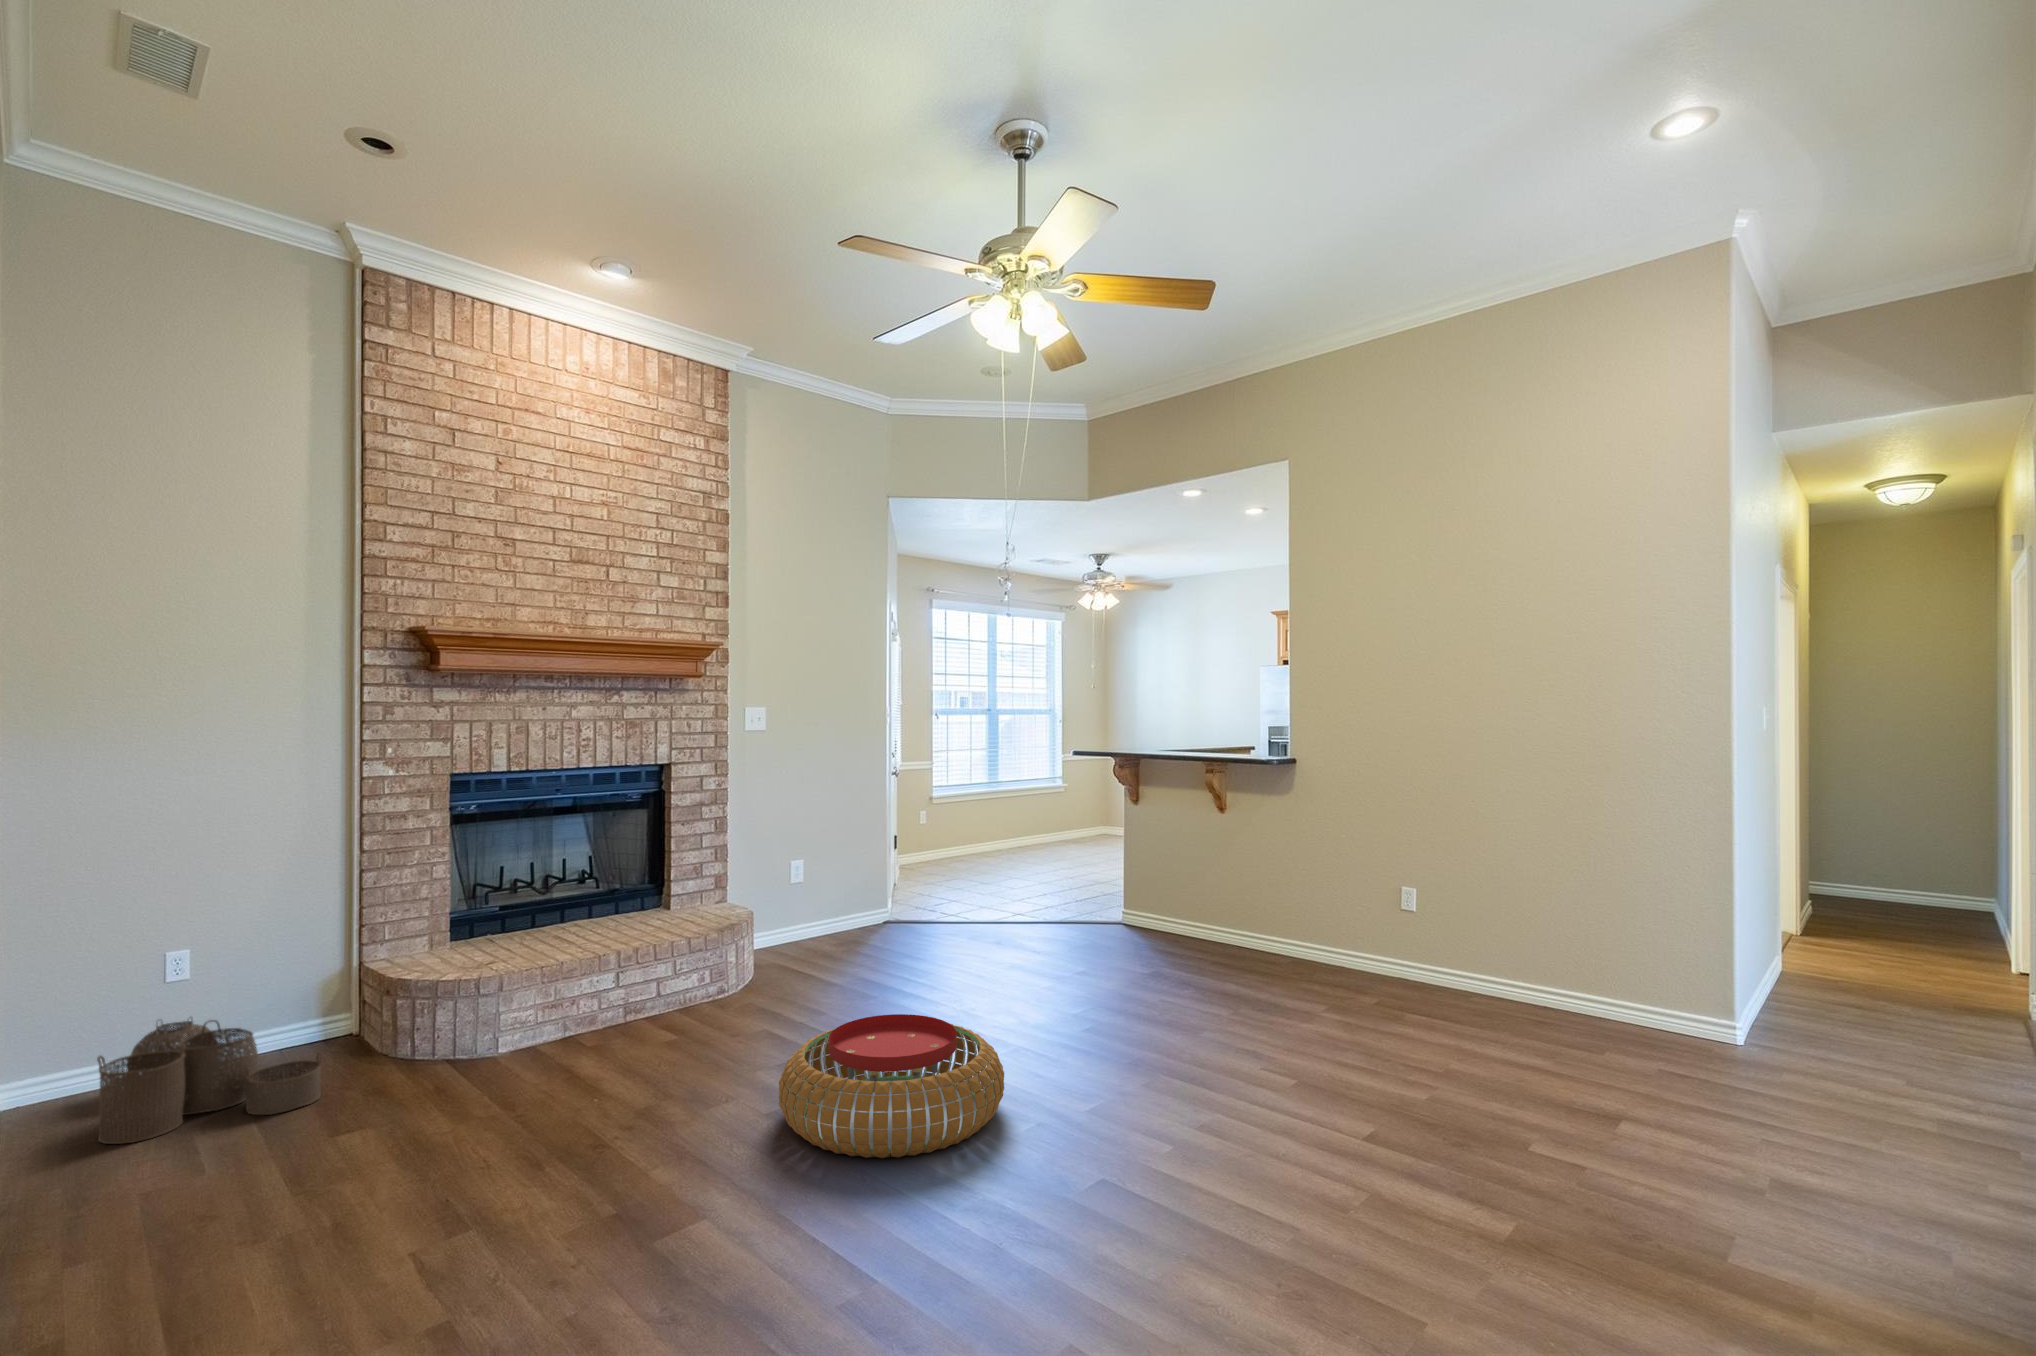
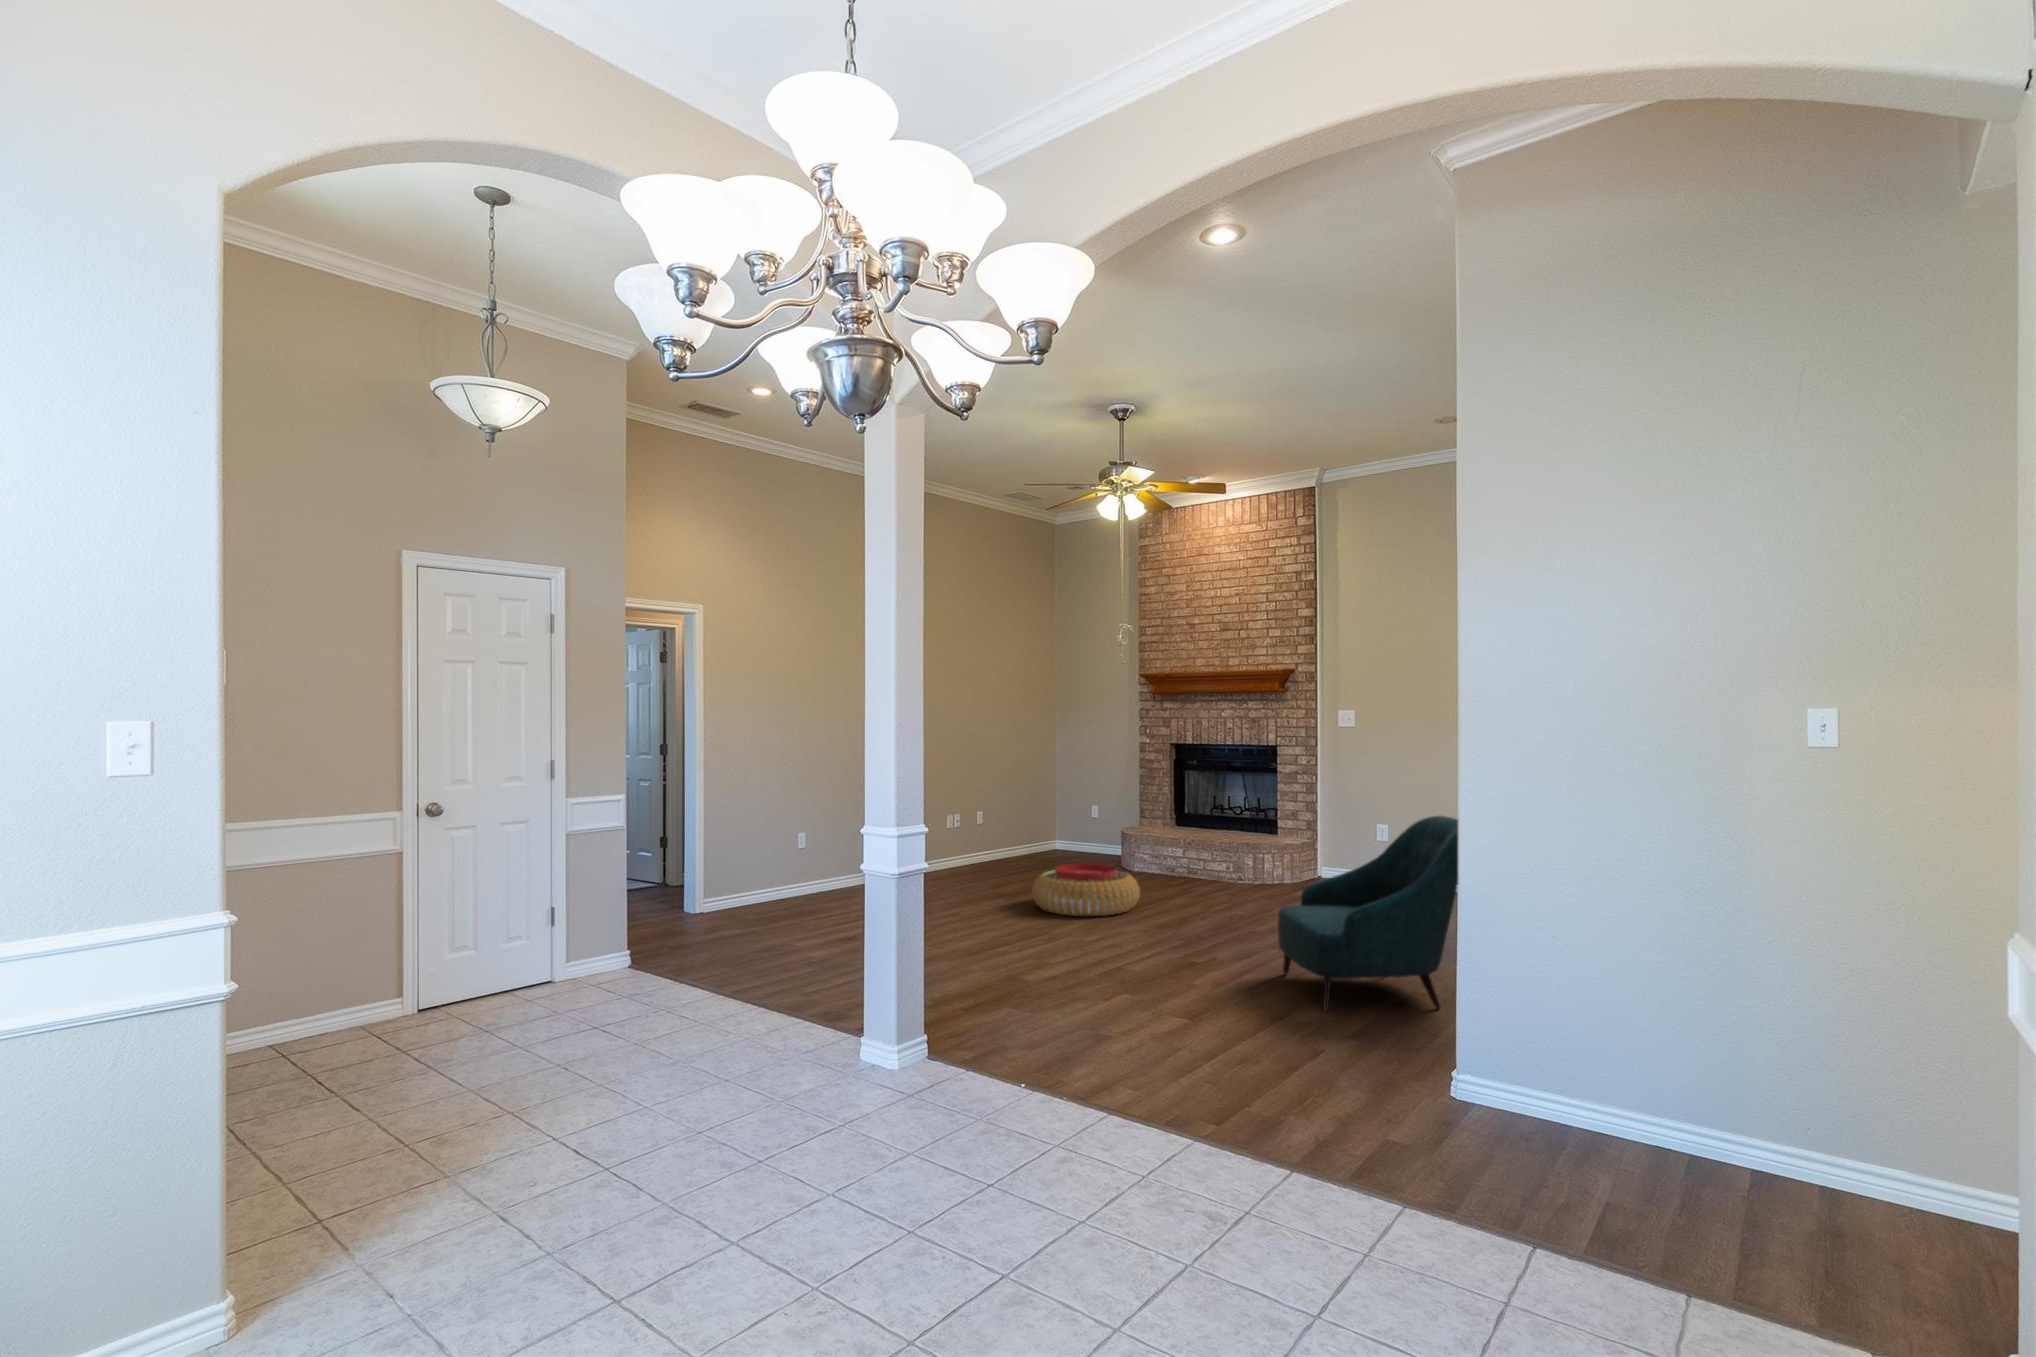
armchair: none [1321,813,1512,1036] -> present [1278,816,1458,1011]
woven basket: present [97,1020,322,1144] -> none [1032,827,1093,863]

